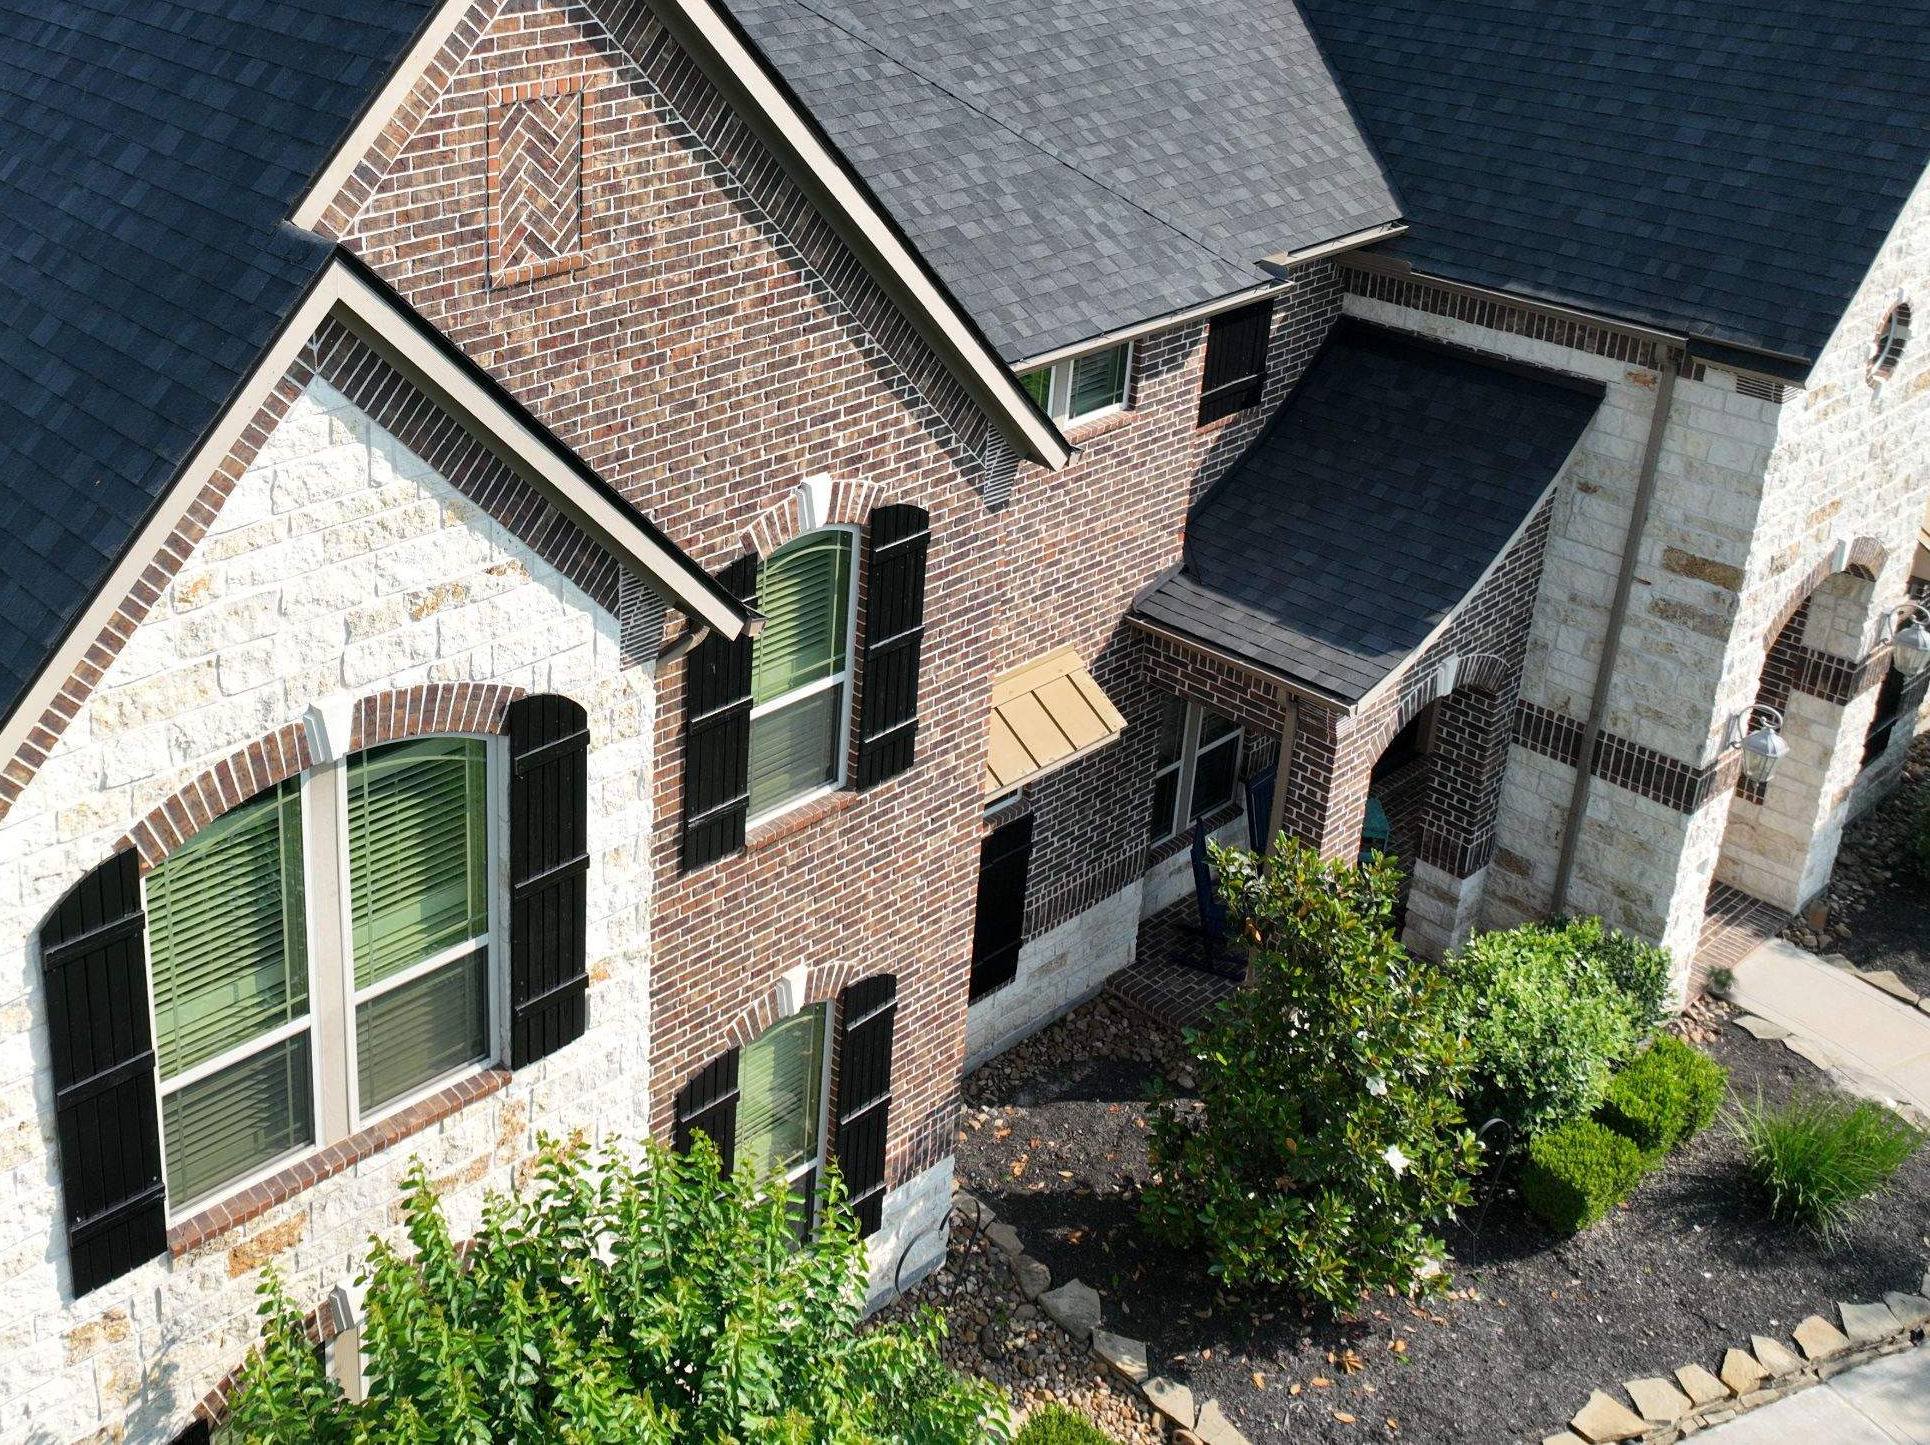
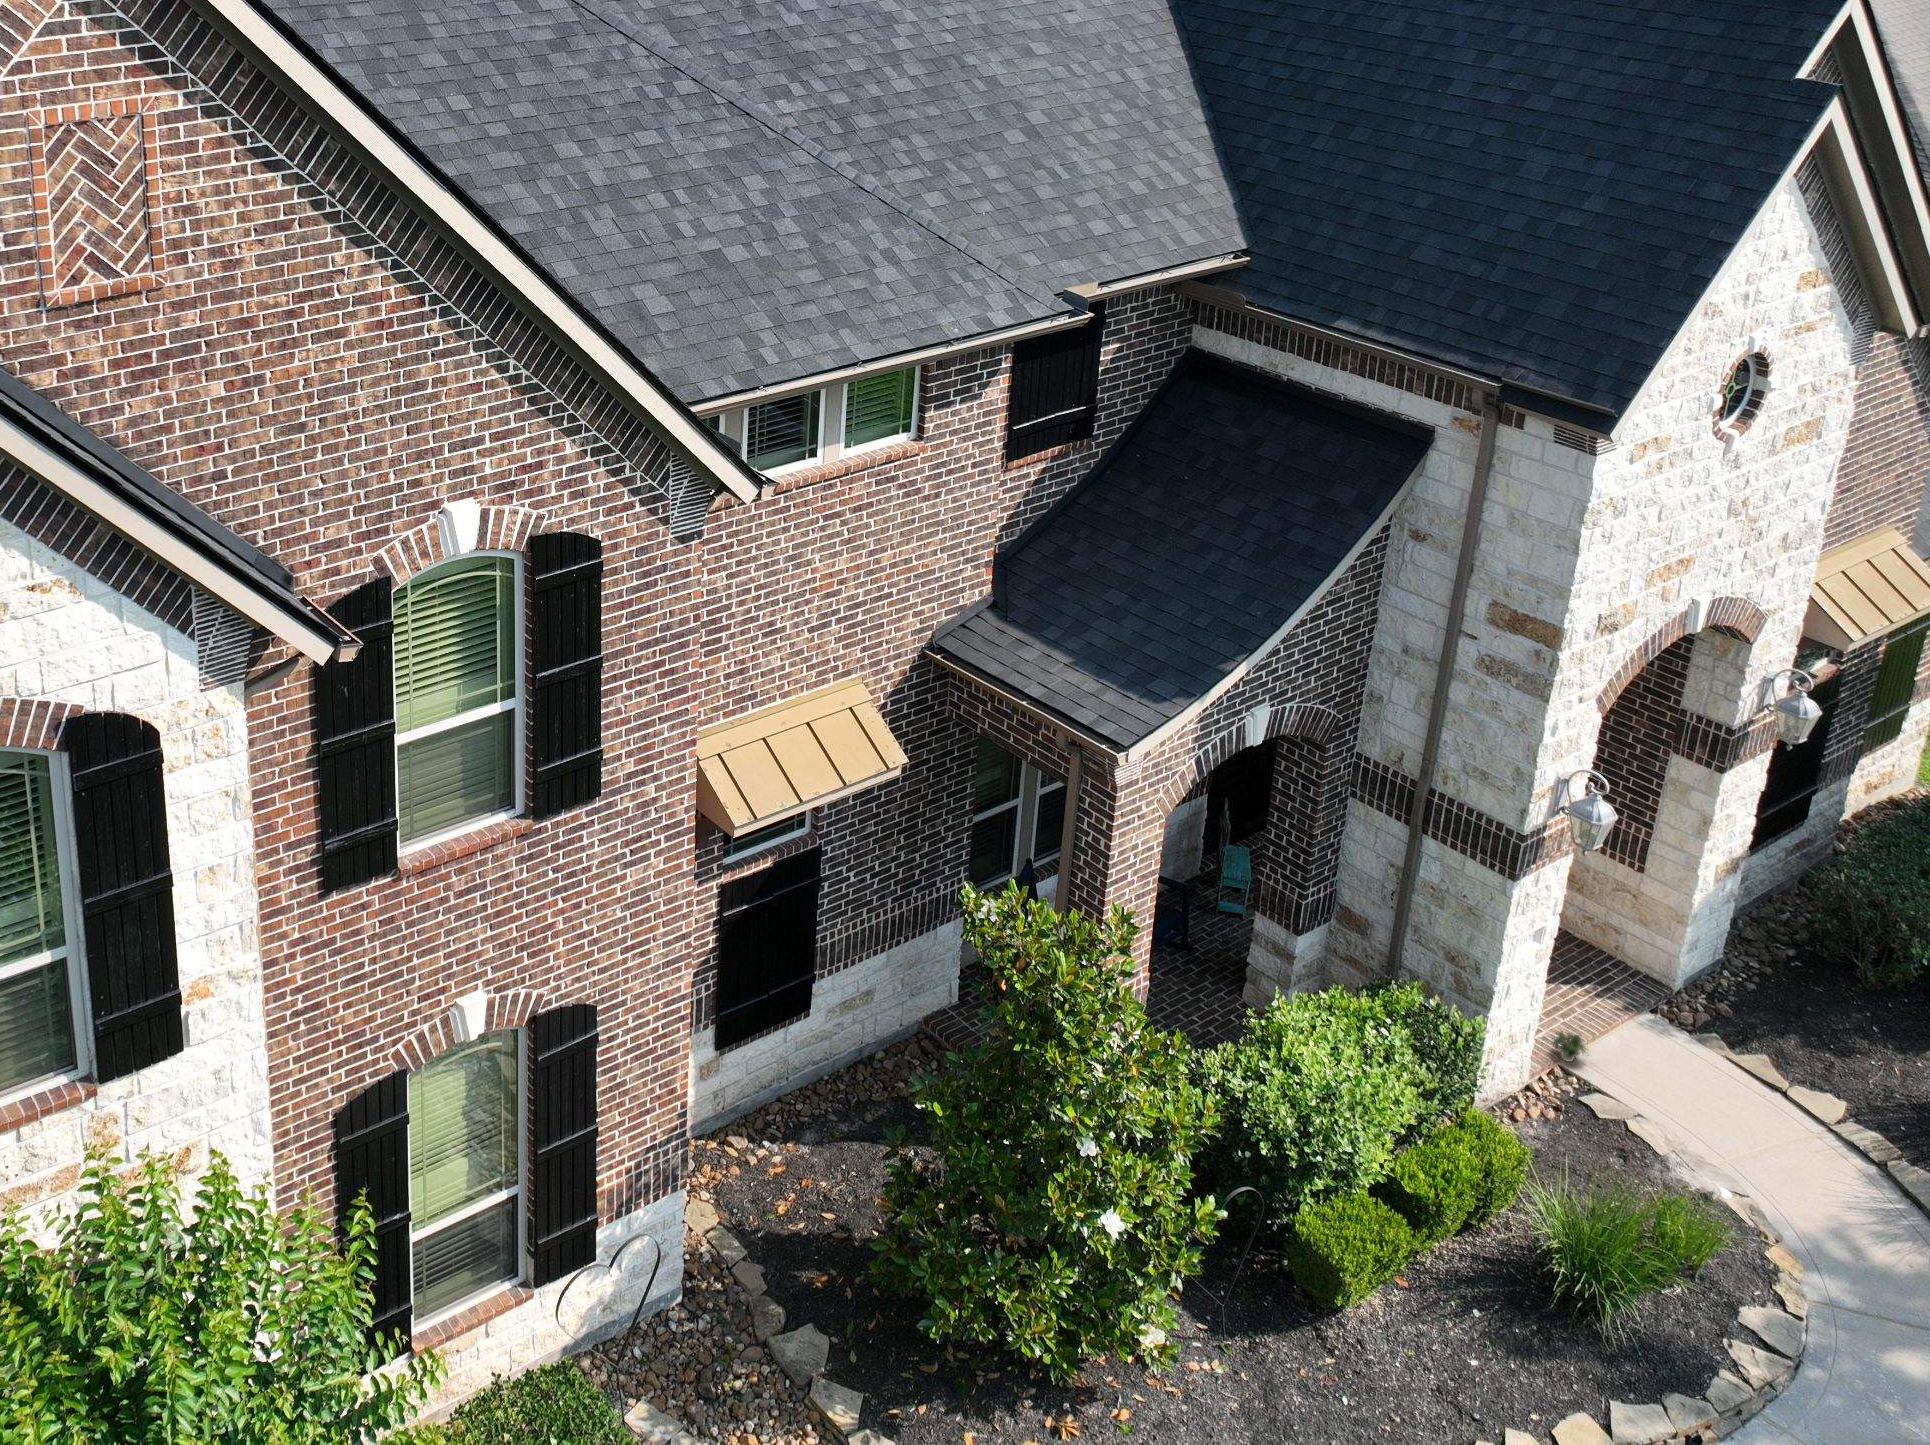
watering can: present [1808,902,1829,932] -> none [1678,967,1705,1001]

